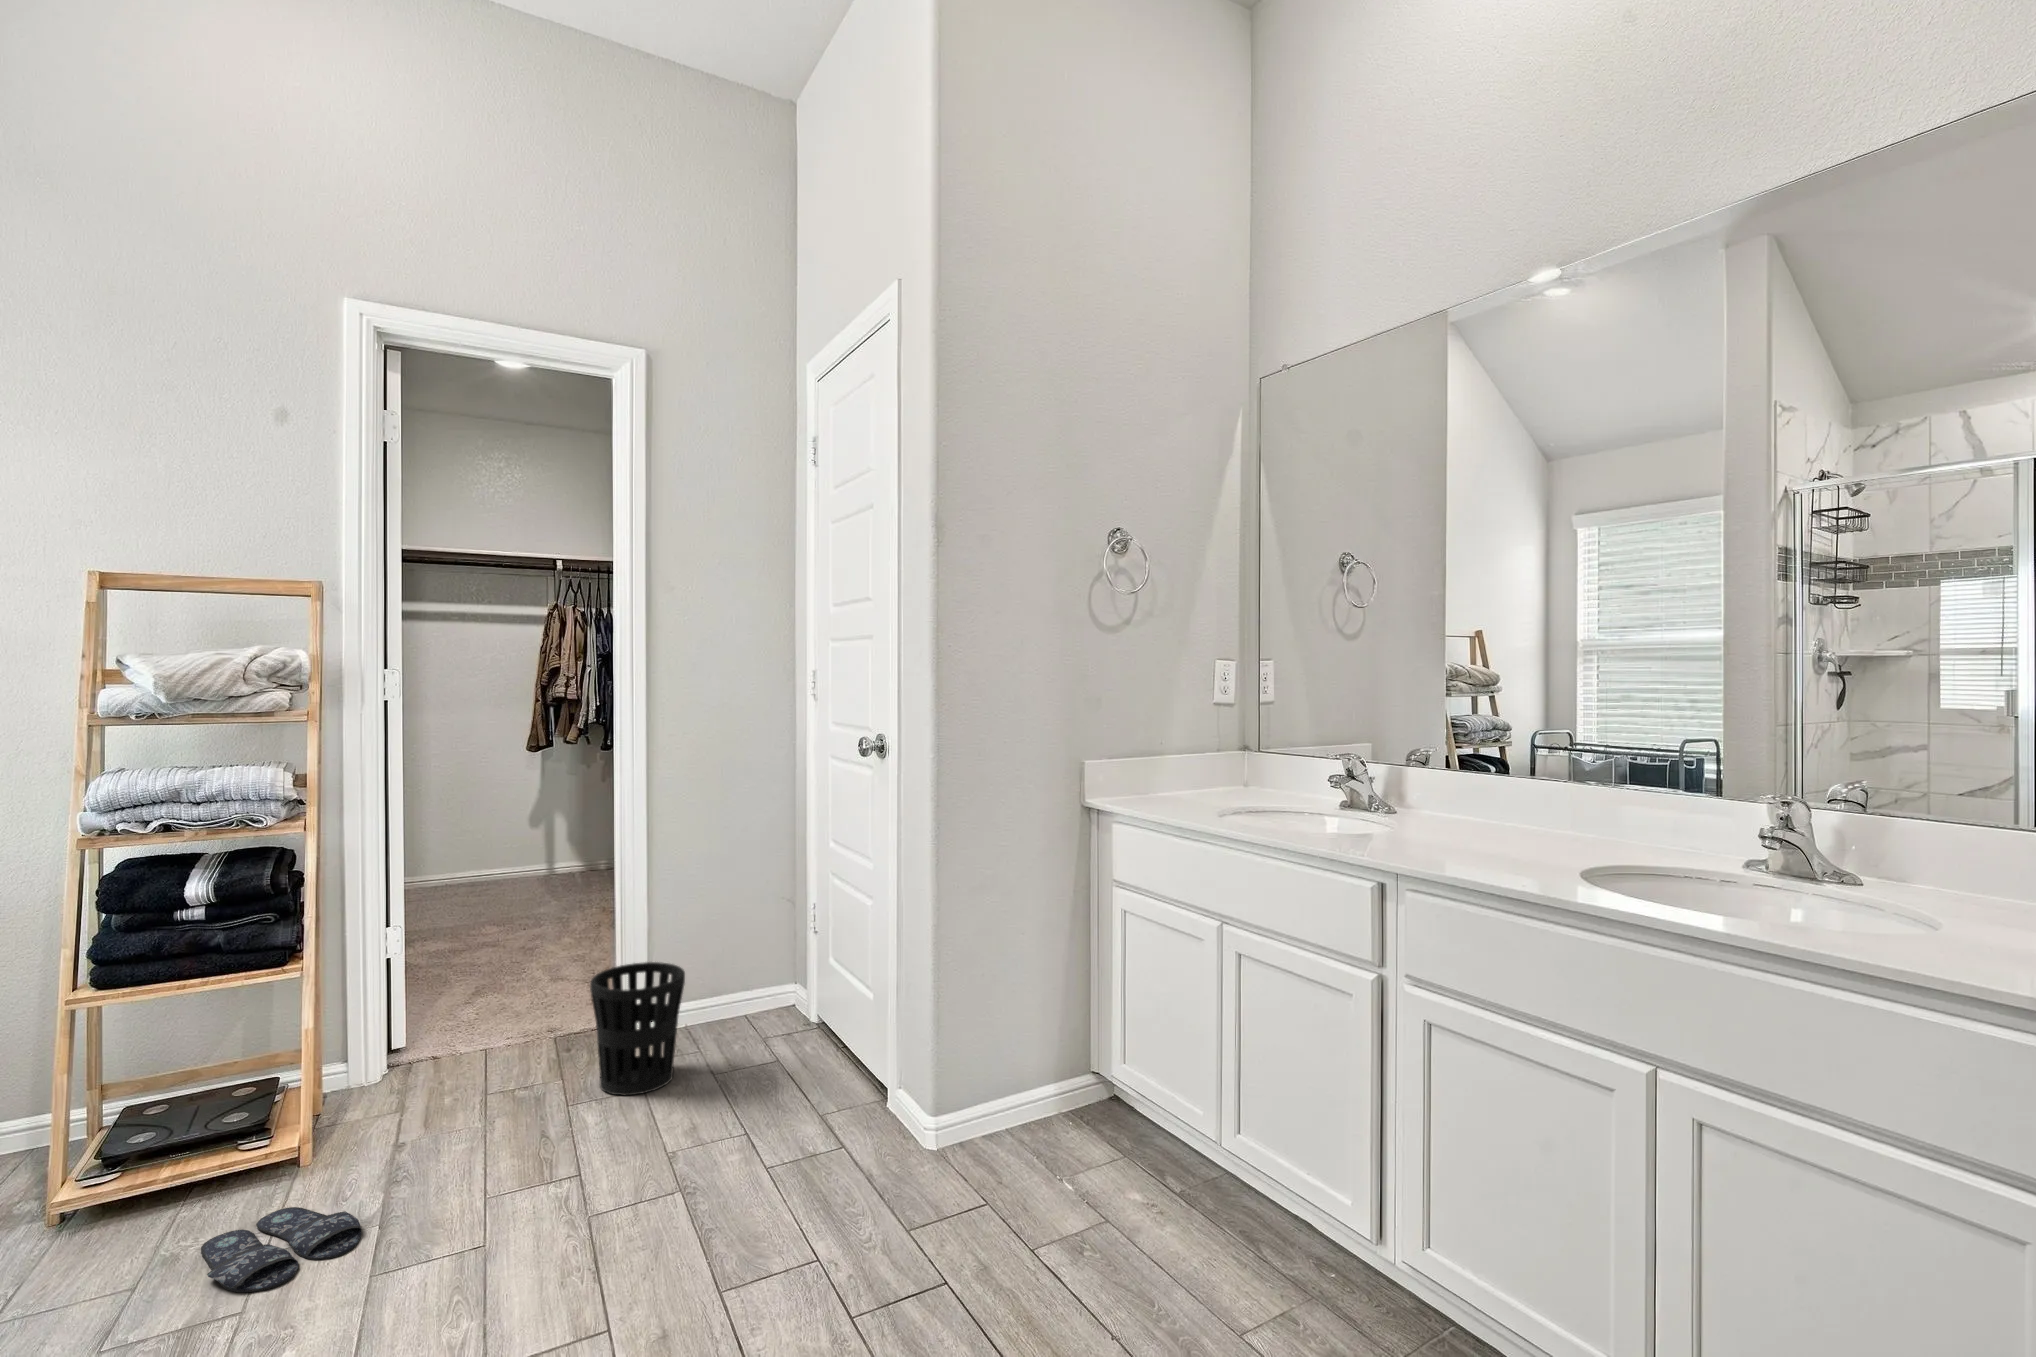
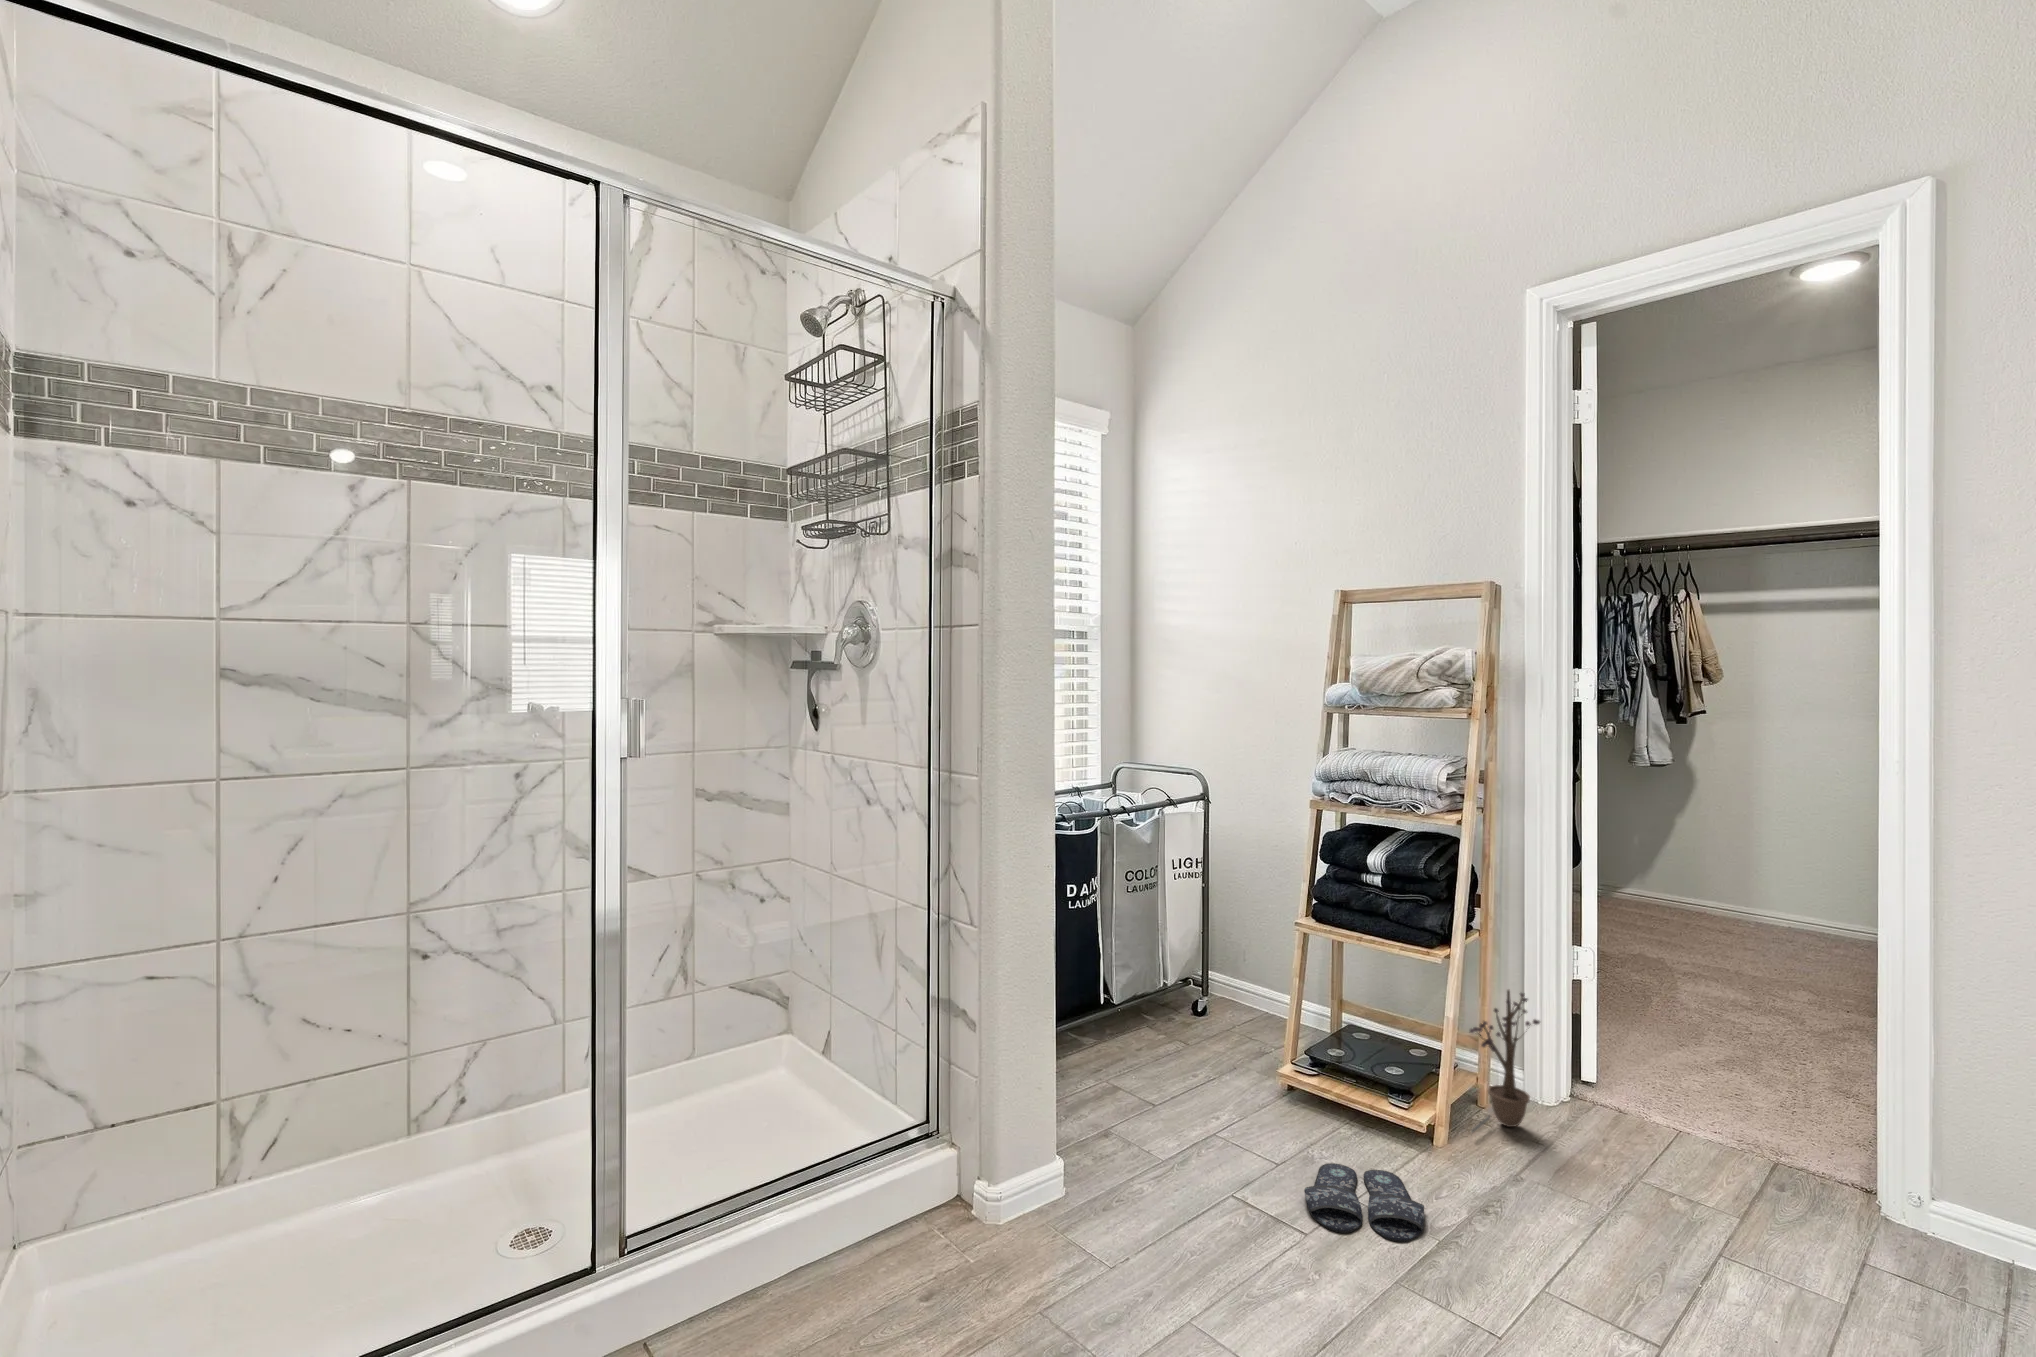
wastebasket: present [590,962,685,1095] -> none [1768,1088,1939,1303]
decorative plant: none [316,982,378,1135] -> present [1470,990,1540,1132]

